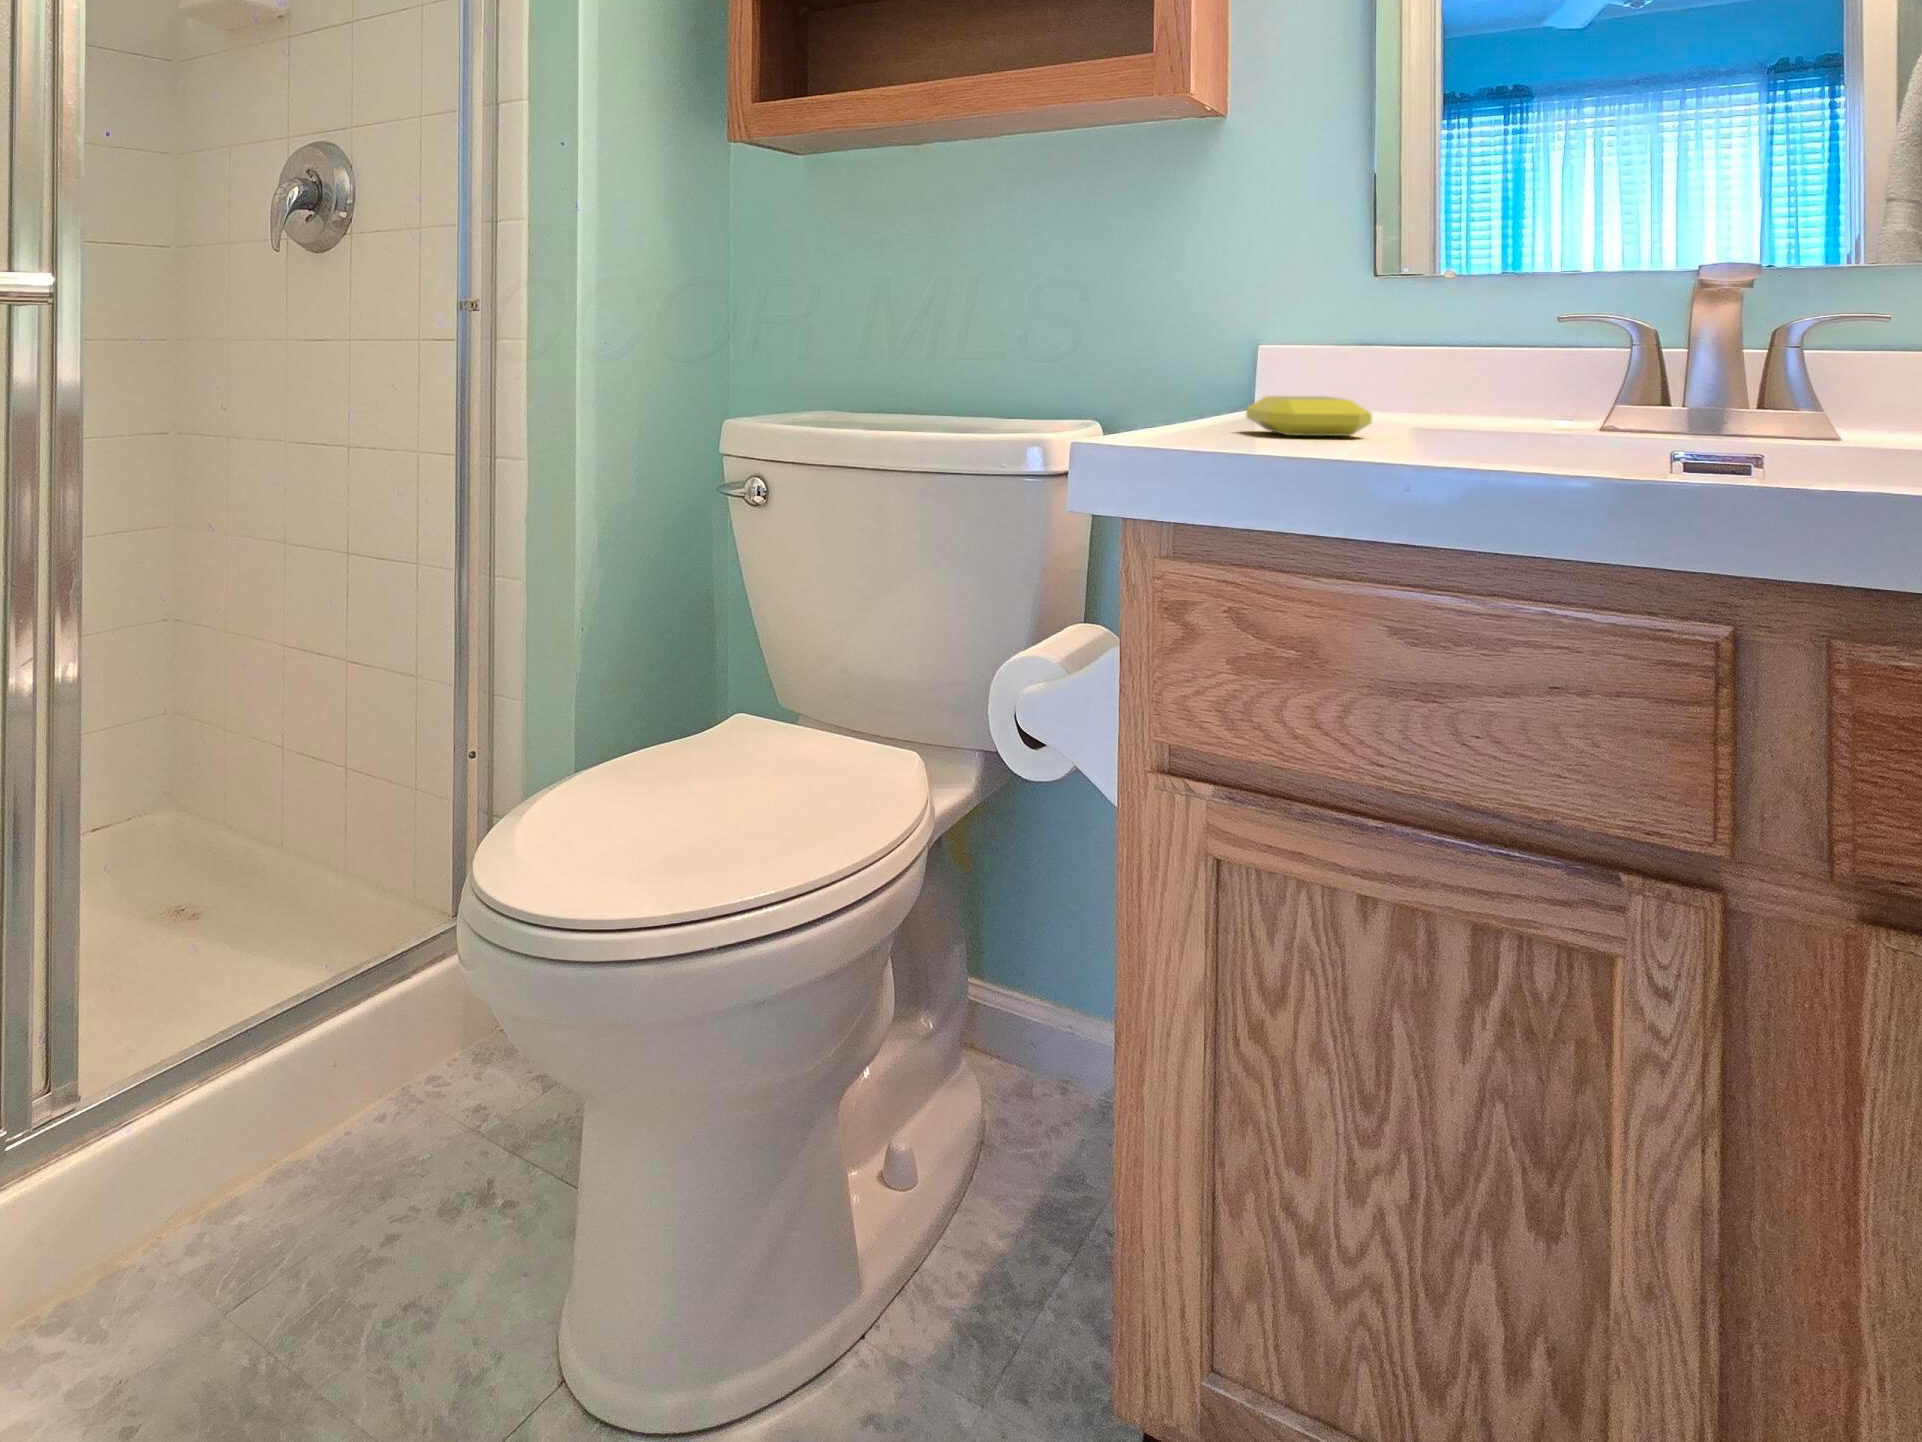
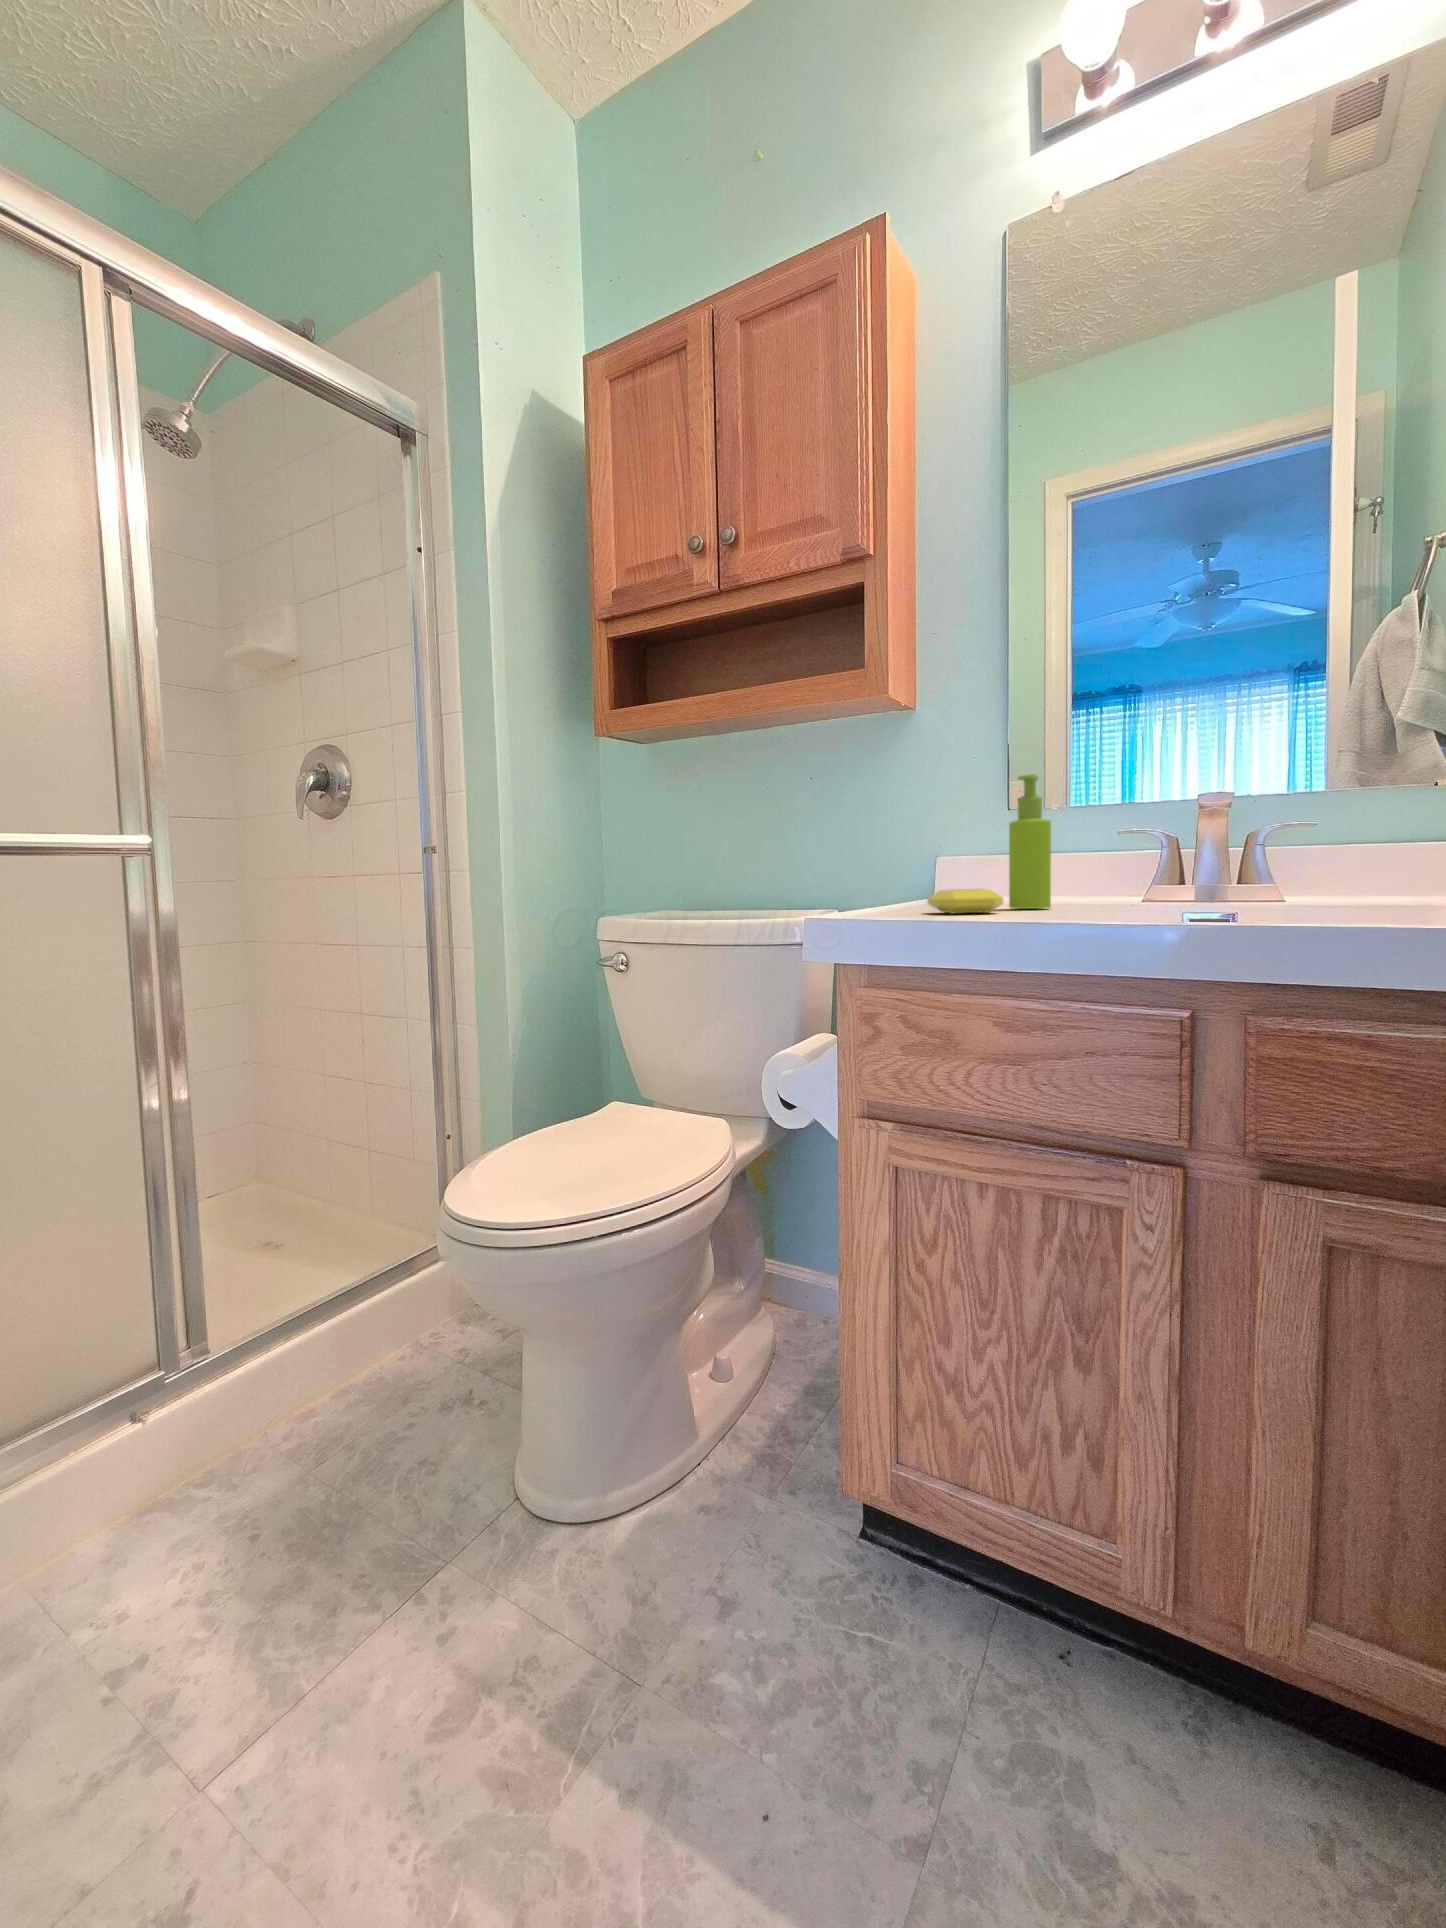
soap dispenser: none [1372,220,1440,430] -> present [1009,774,1051,909]

